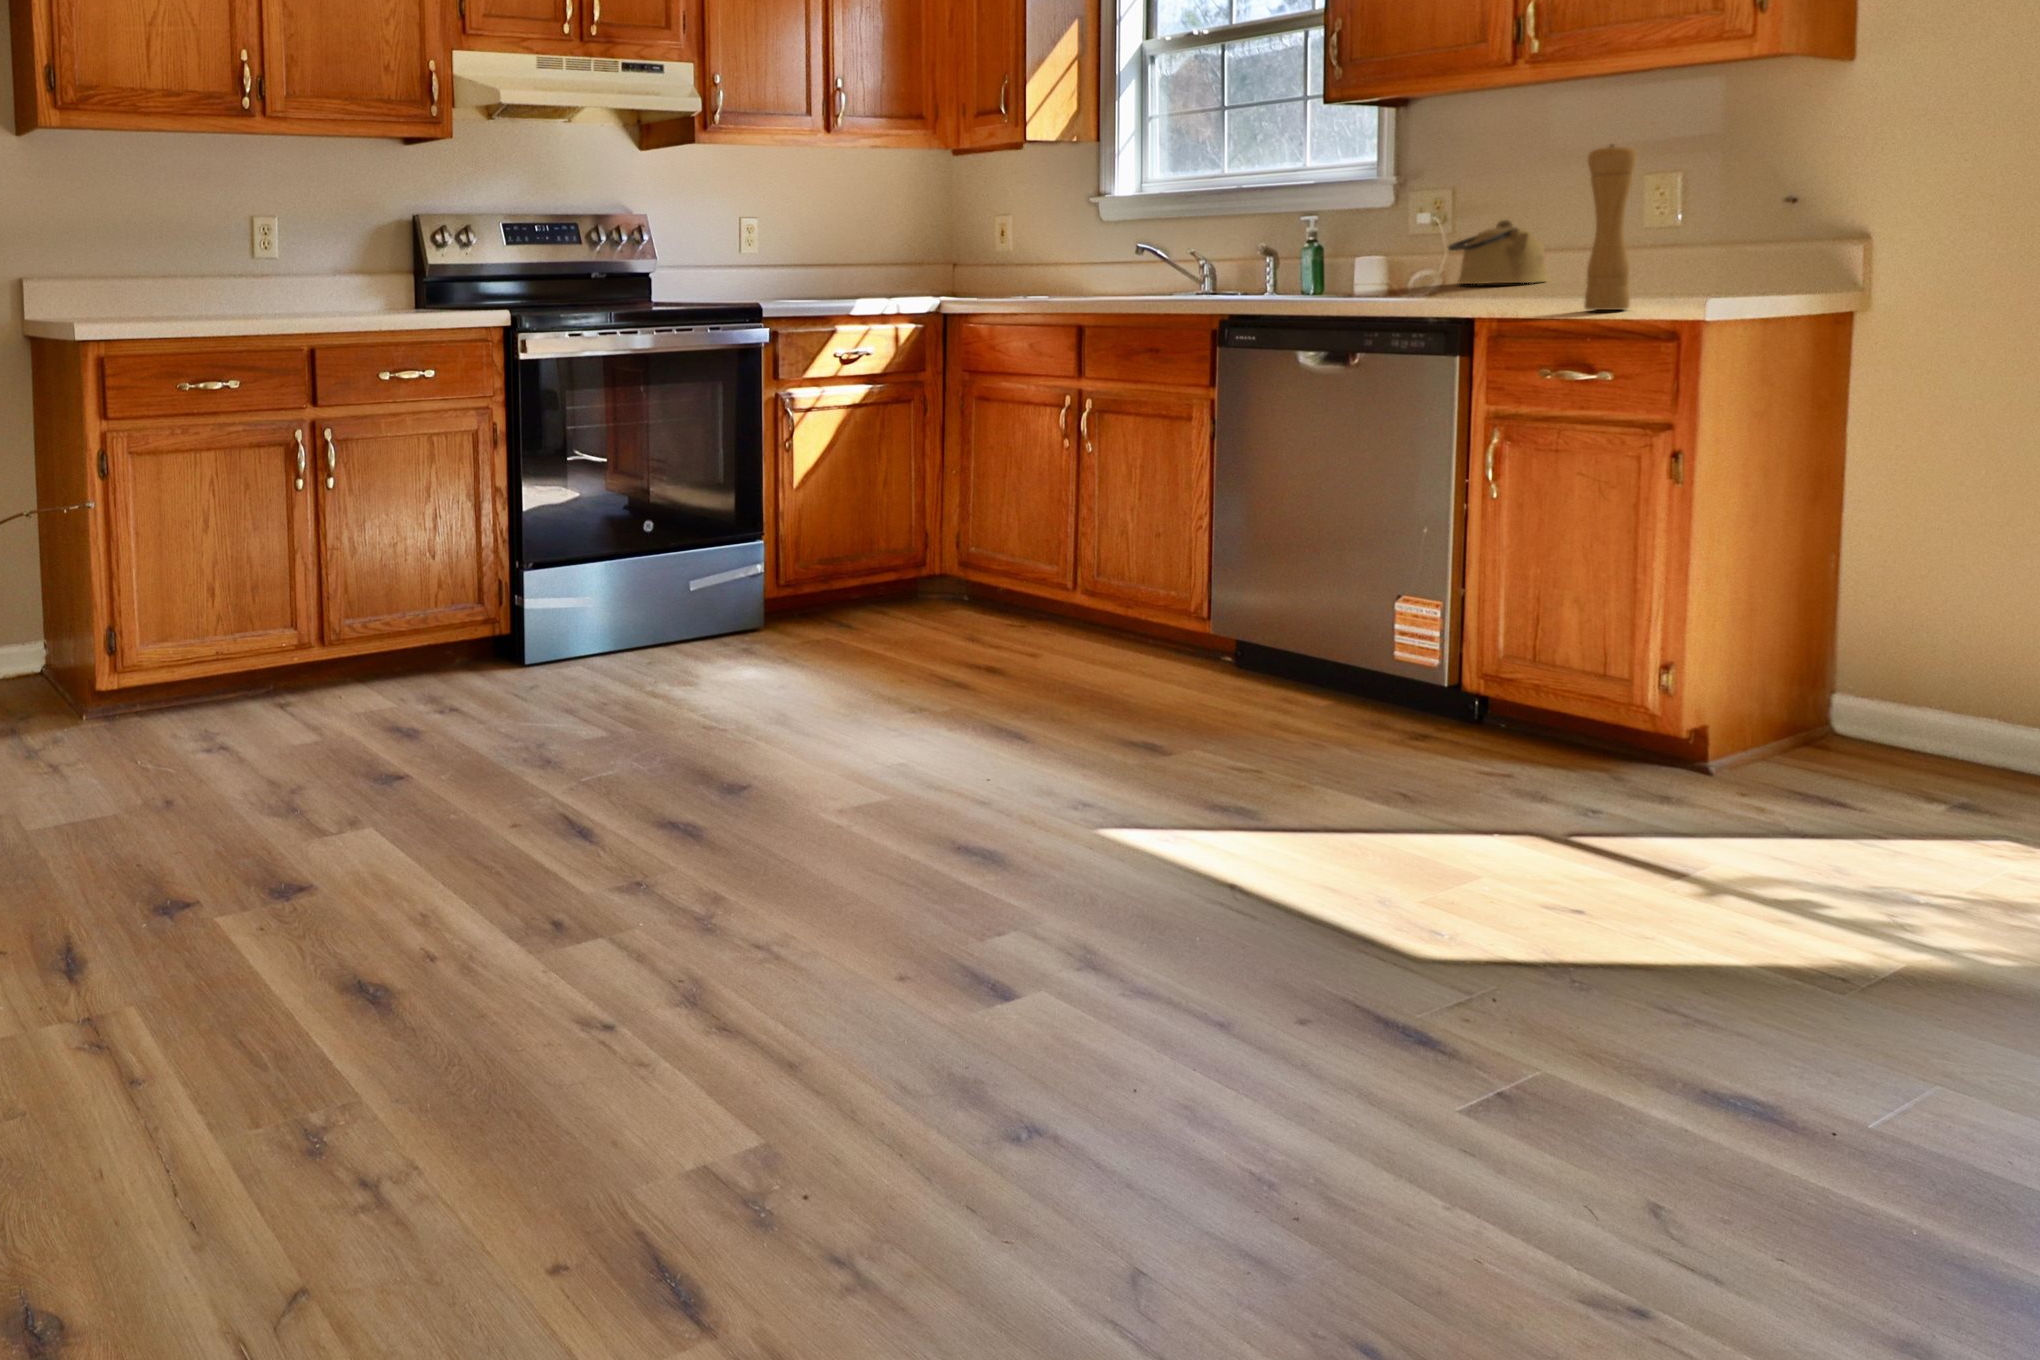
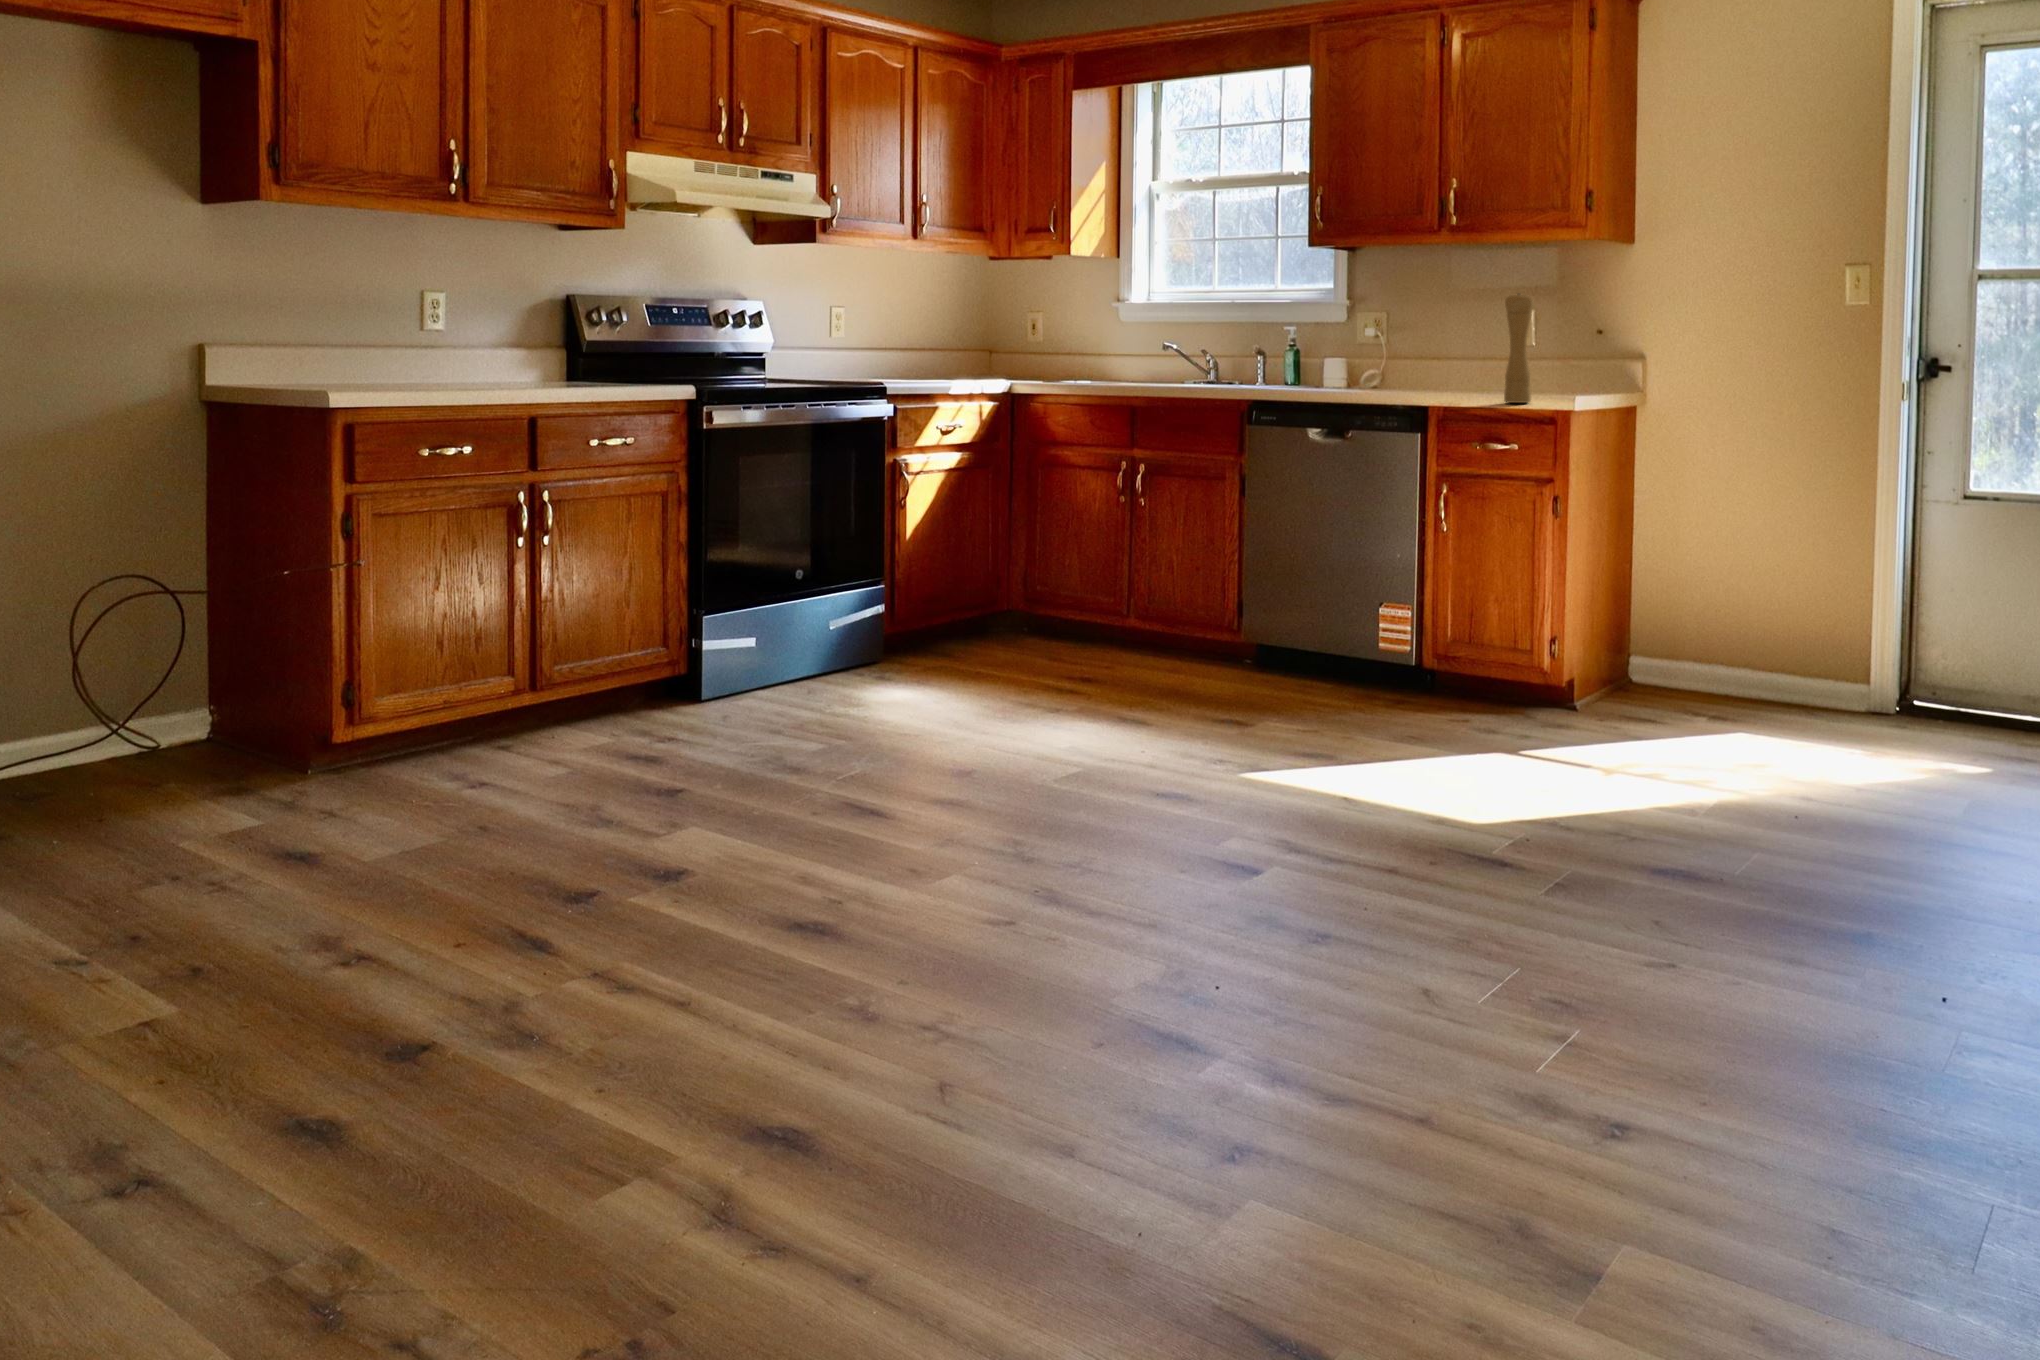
kettle: present [1448,220,1549,284] -> none [1389,336,1455,381]

